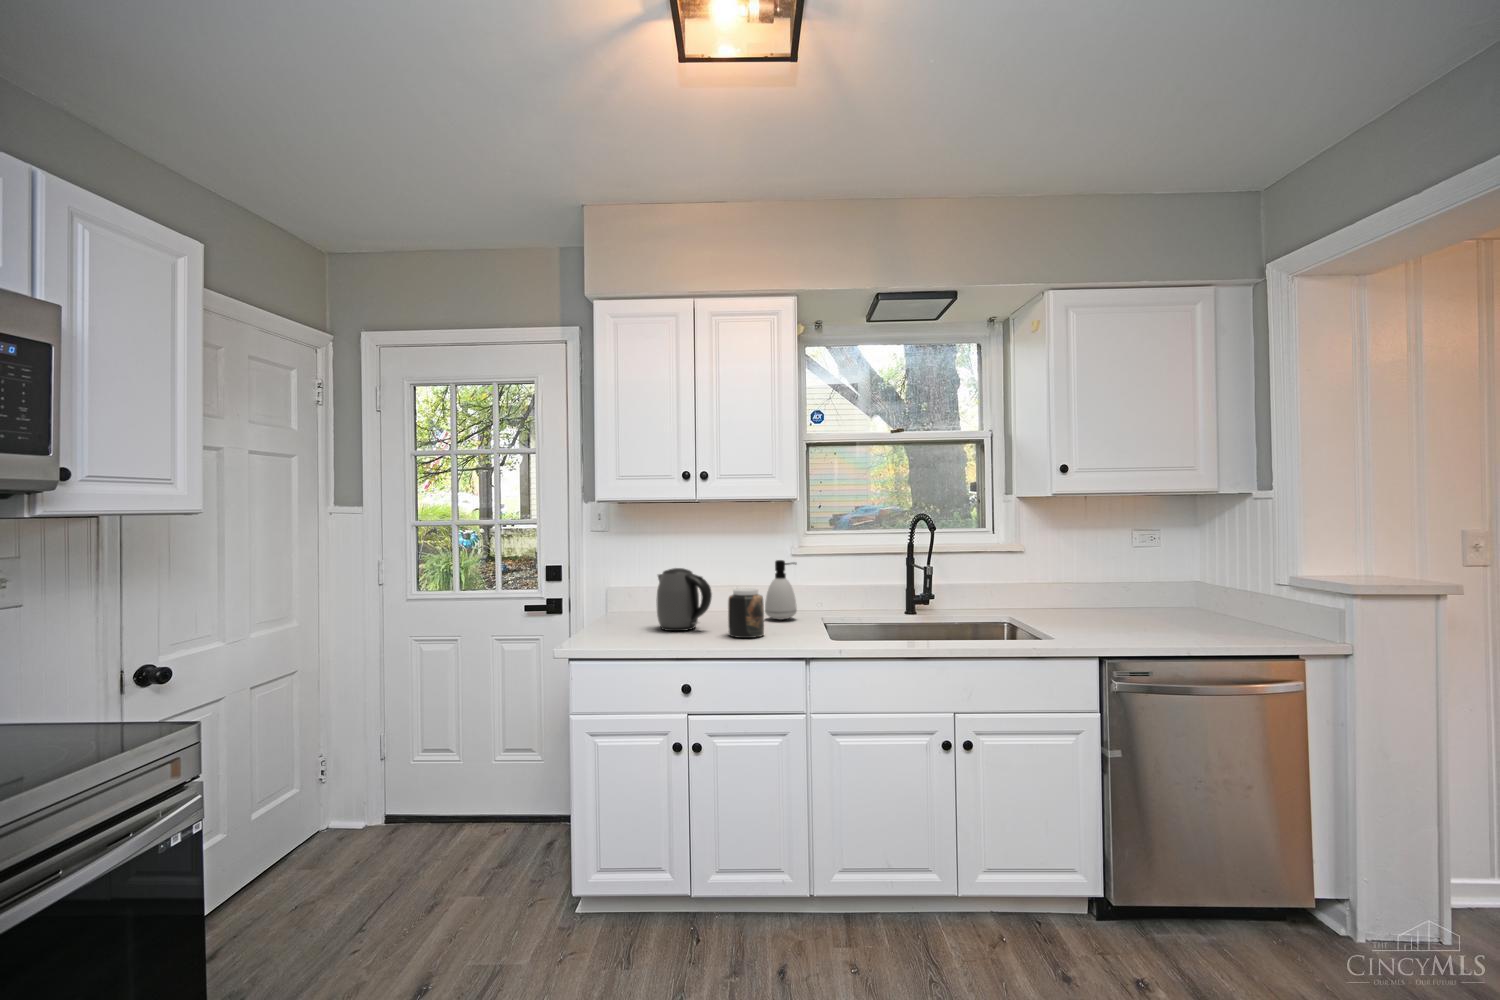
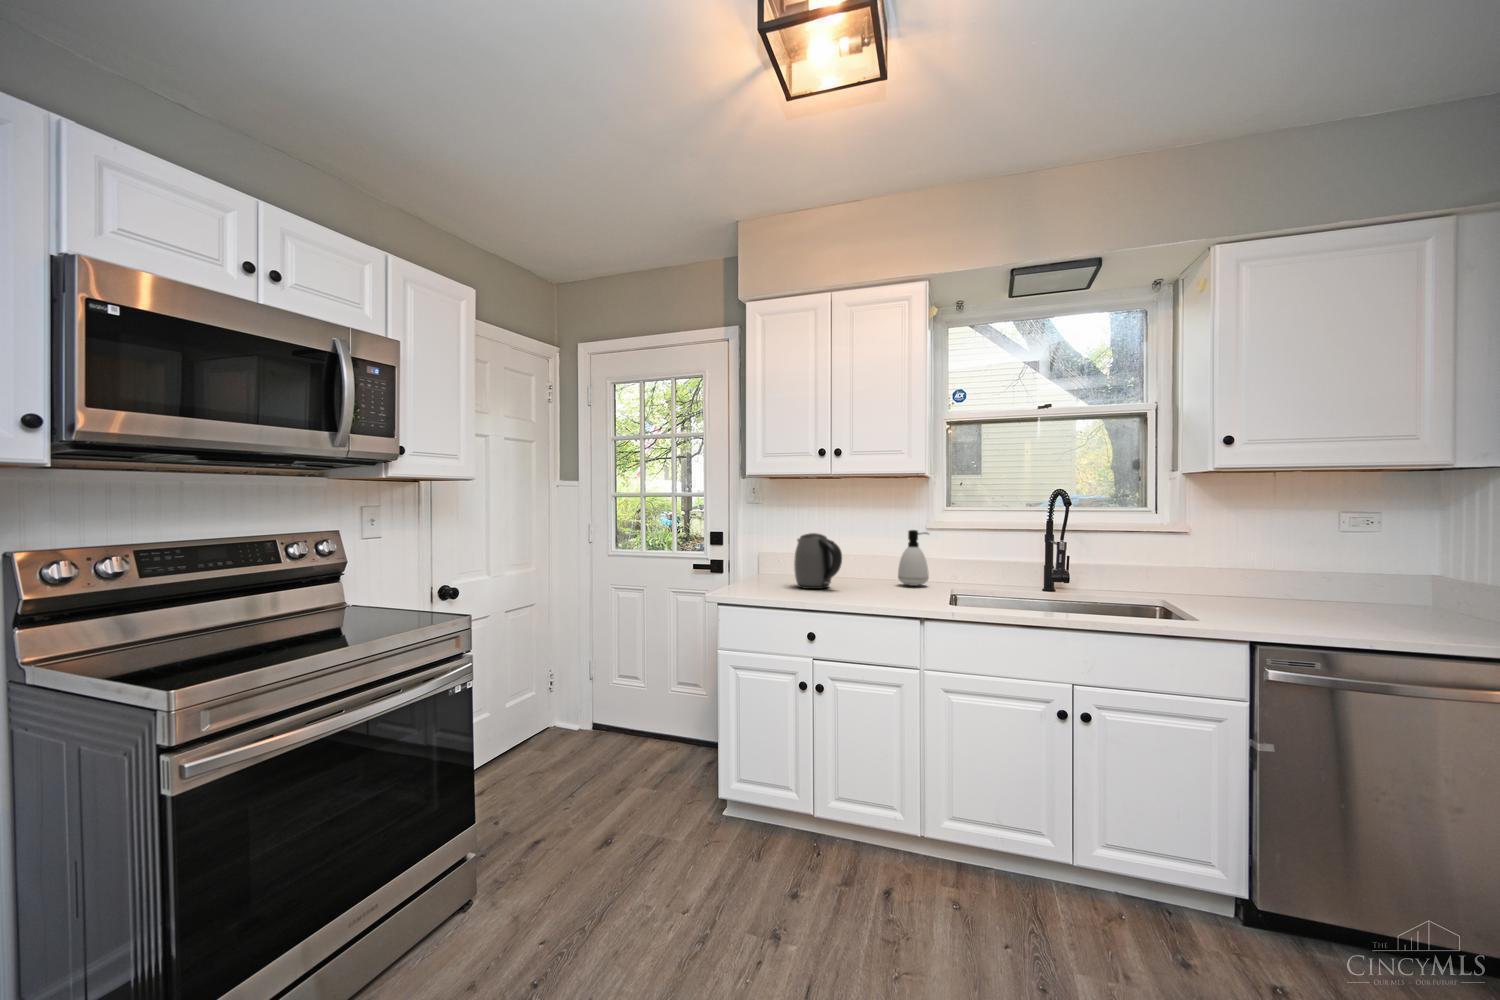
jar: present [728,588,764,638] -> none [854,553,887,598]

